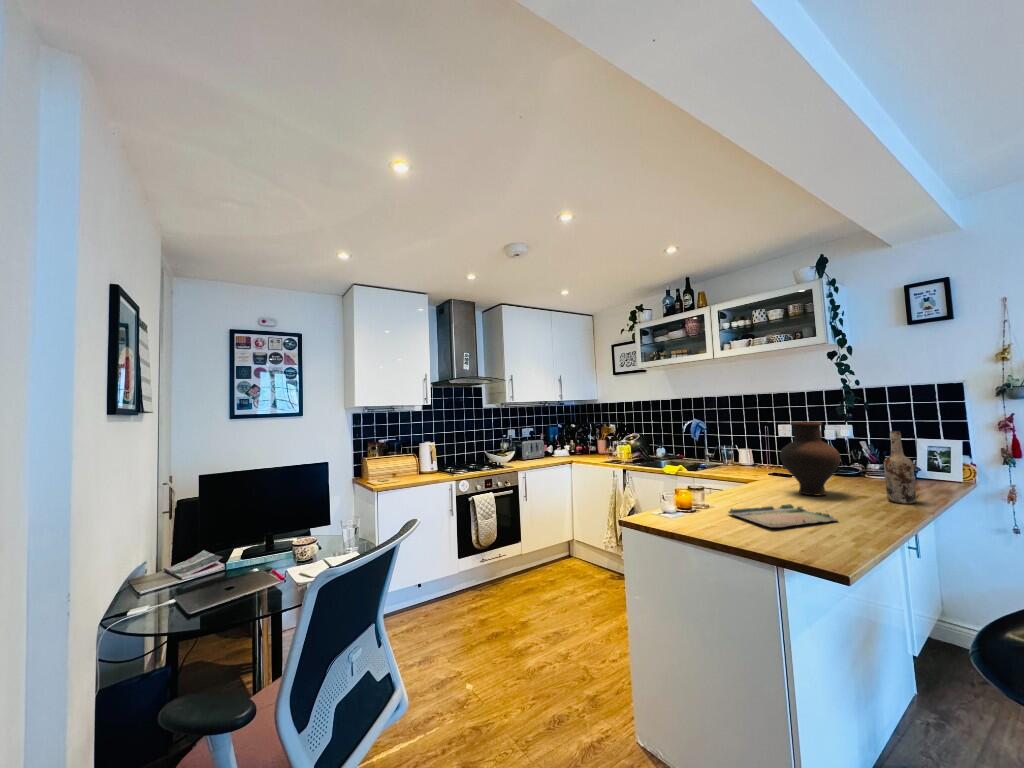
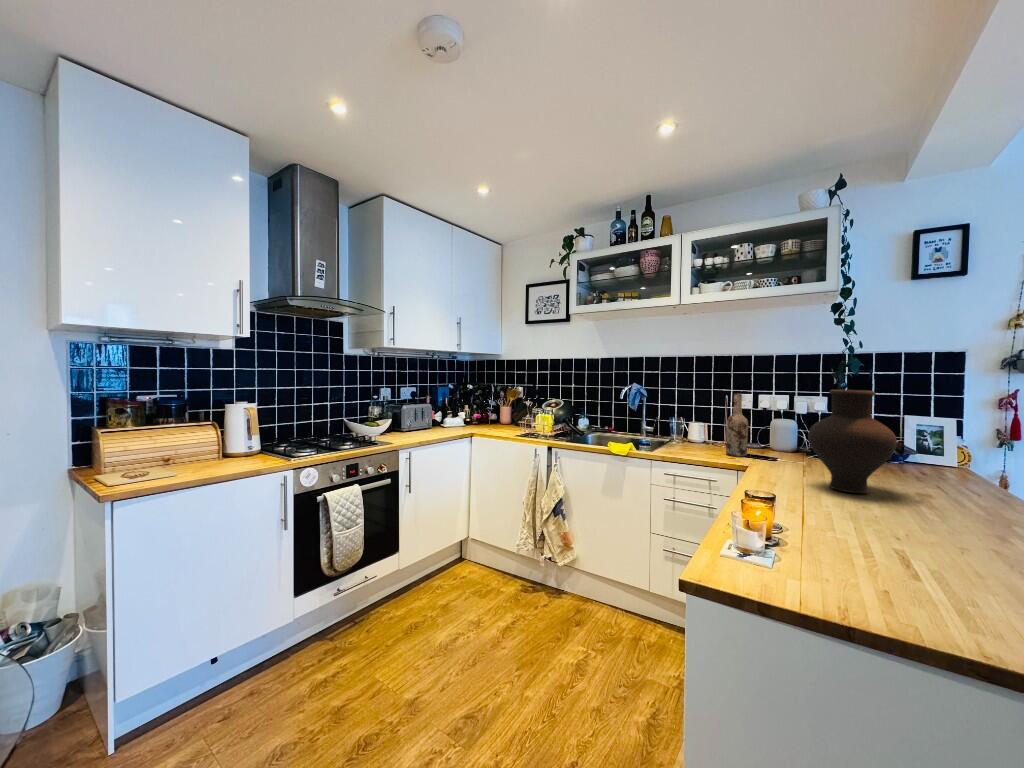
wine bottle: present [884,431,917,504] -> present [726,393,748,456]
tray: present [728,504,838,527] -> none [808,514,986,577]

